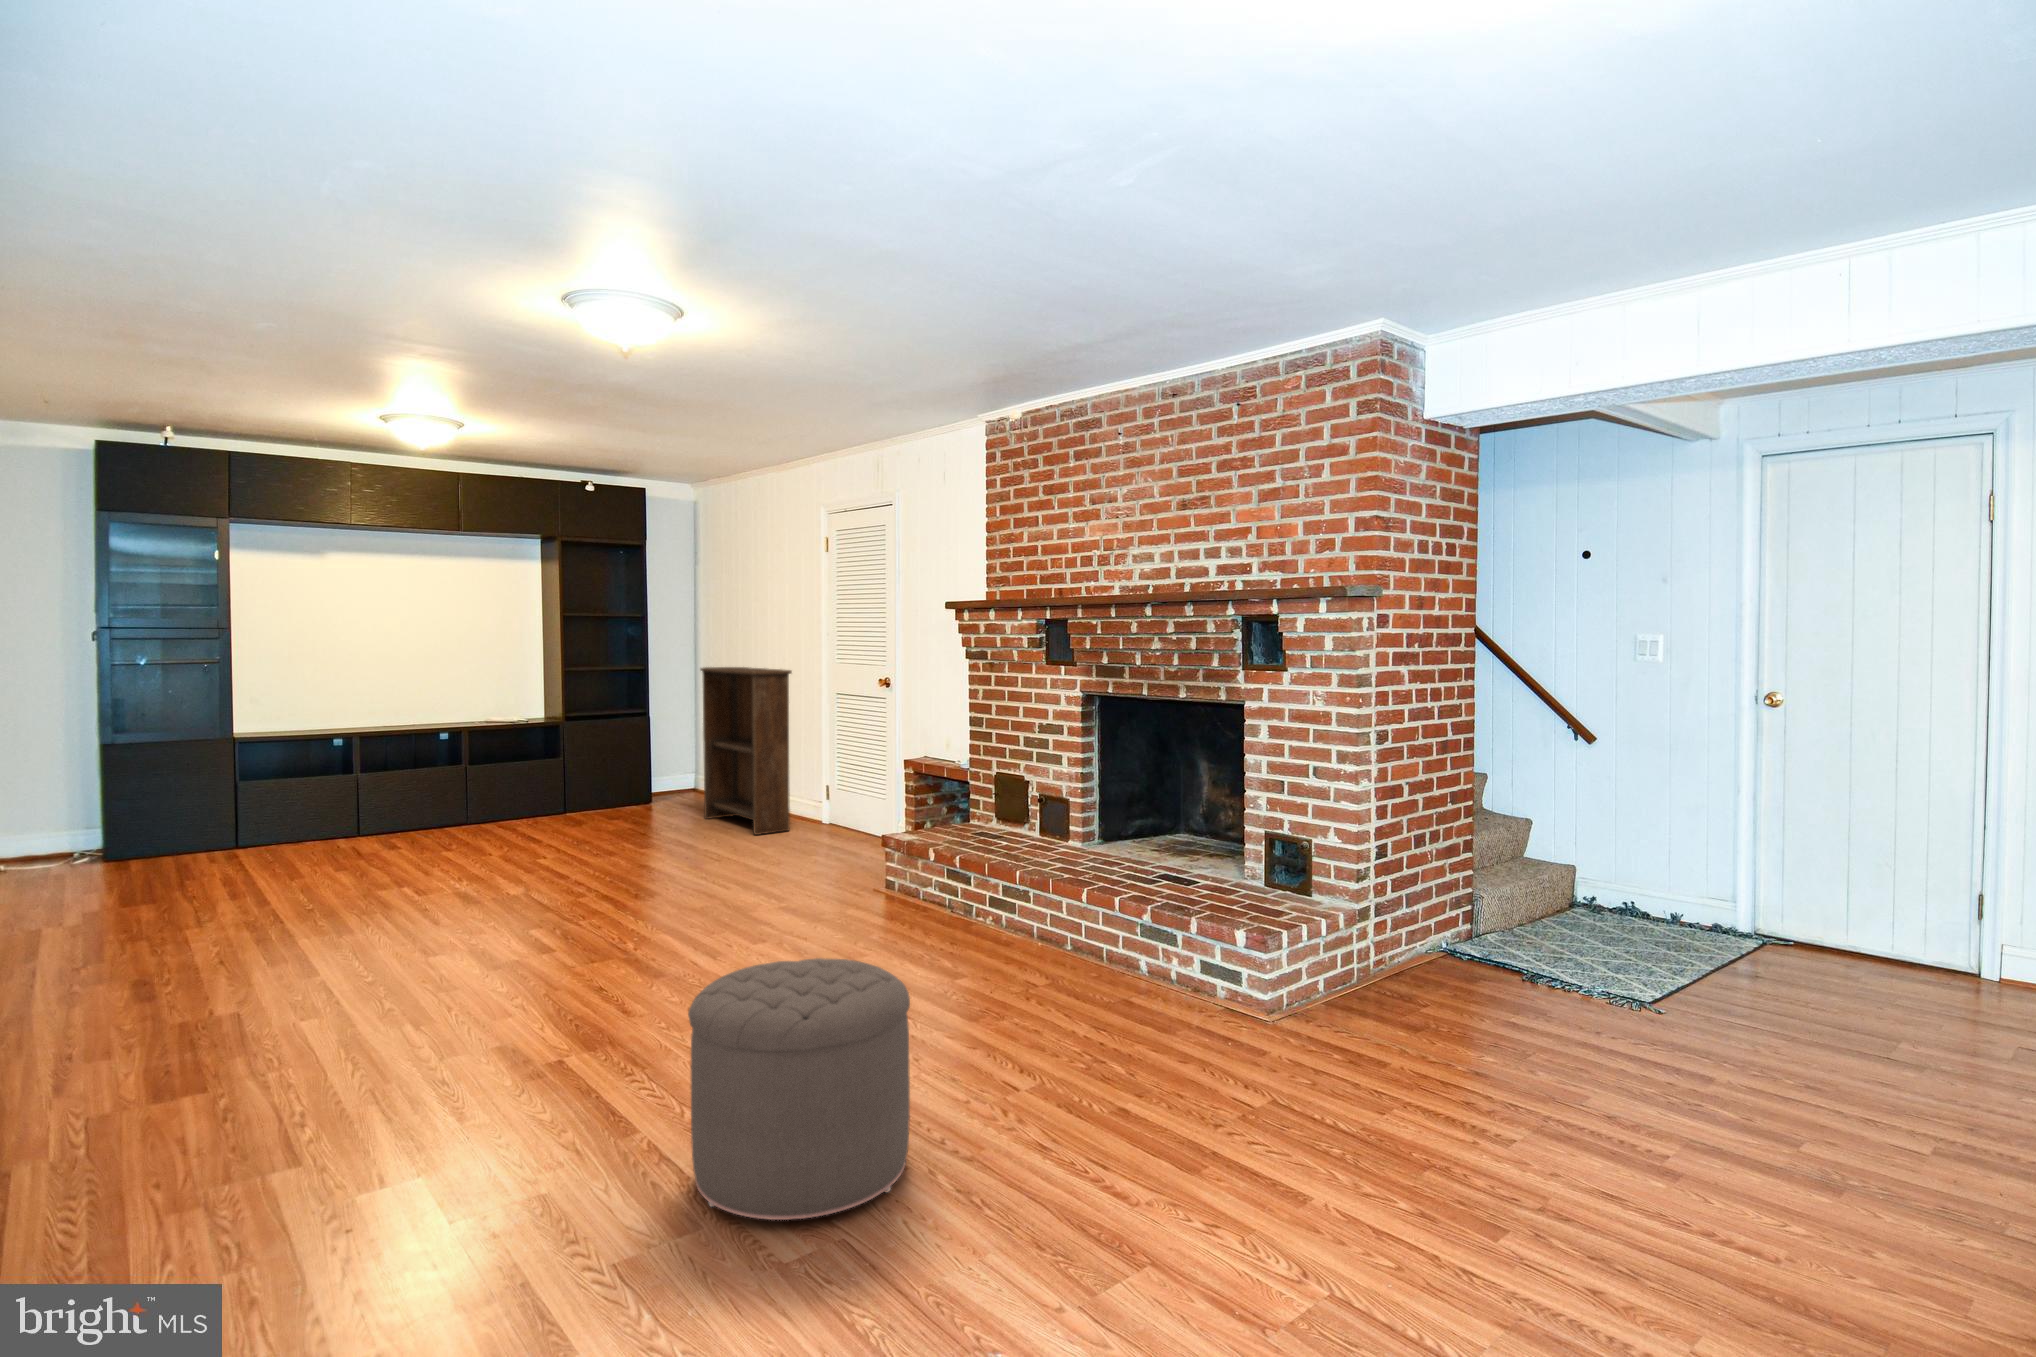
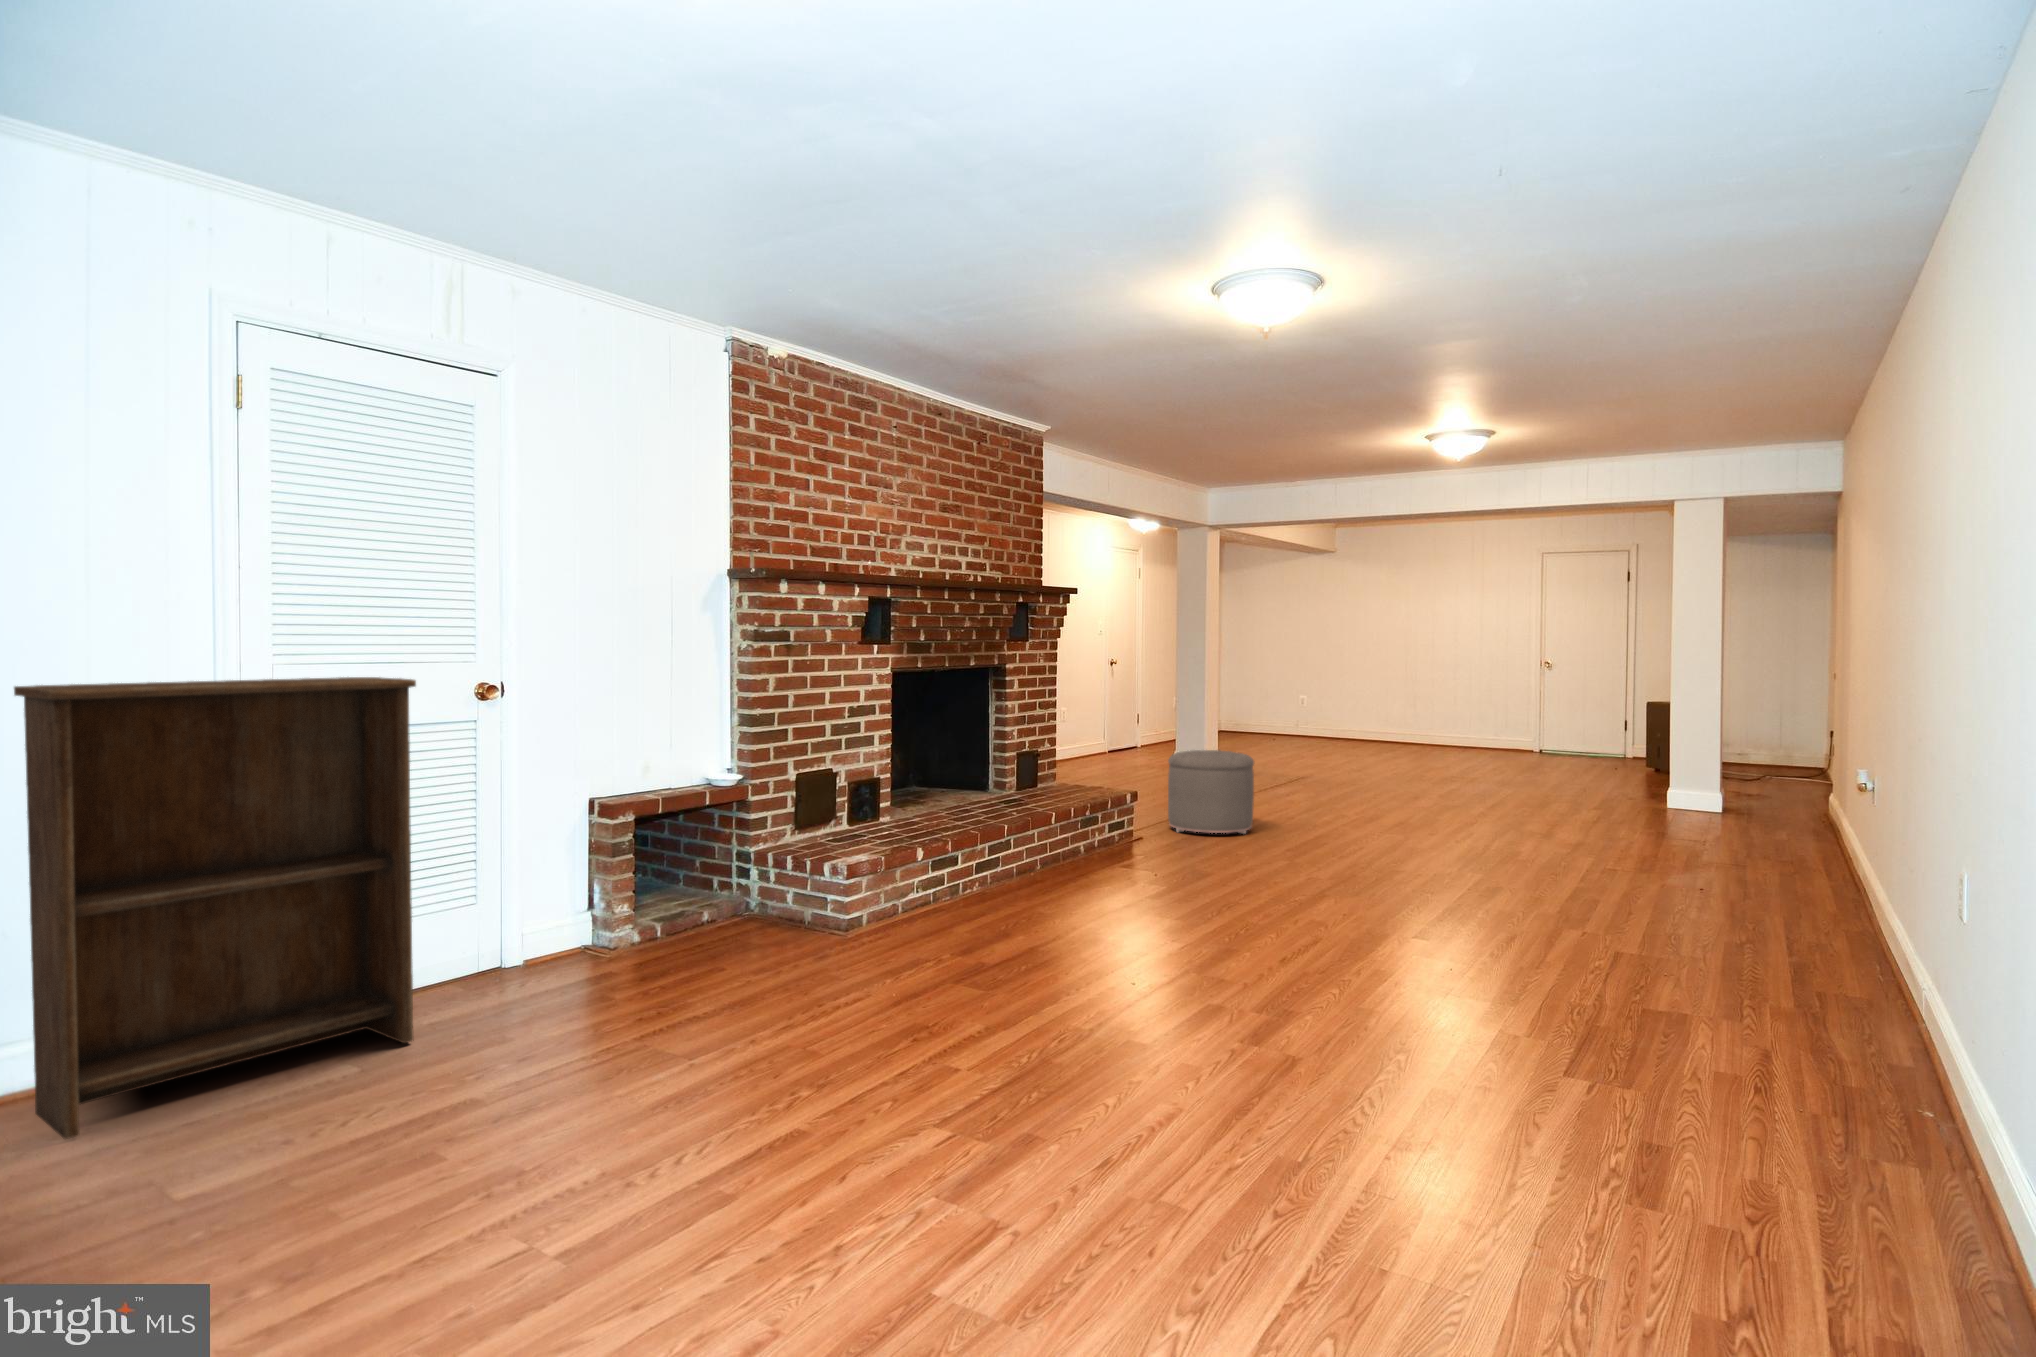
ottoman: present [688,958,910,1220] -> present [1168,750,1254,834]

